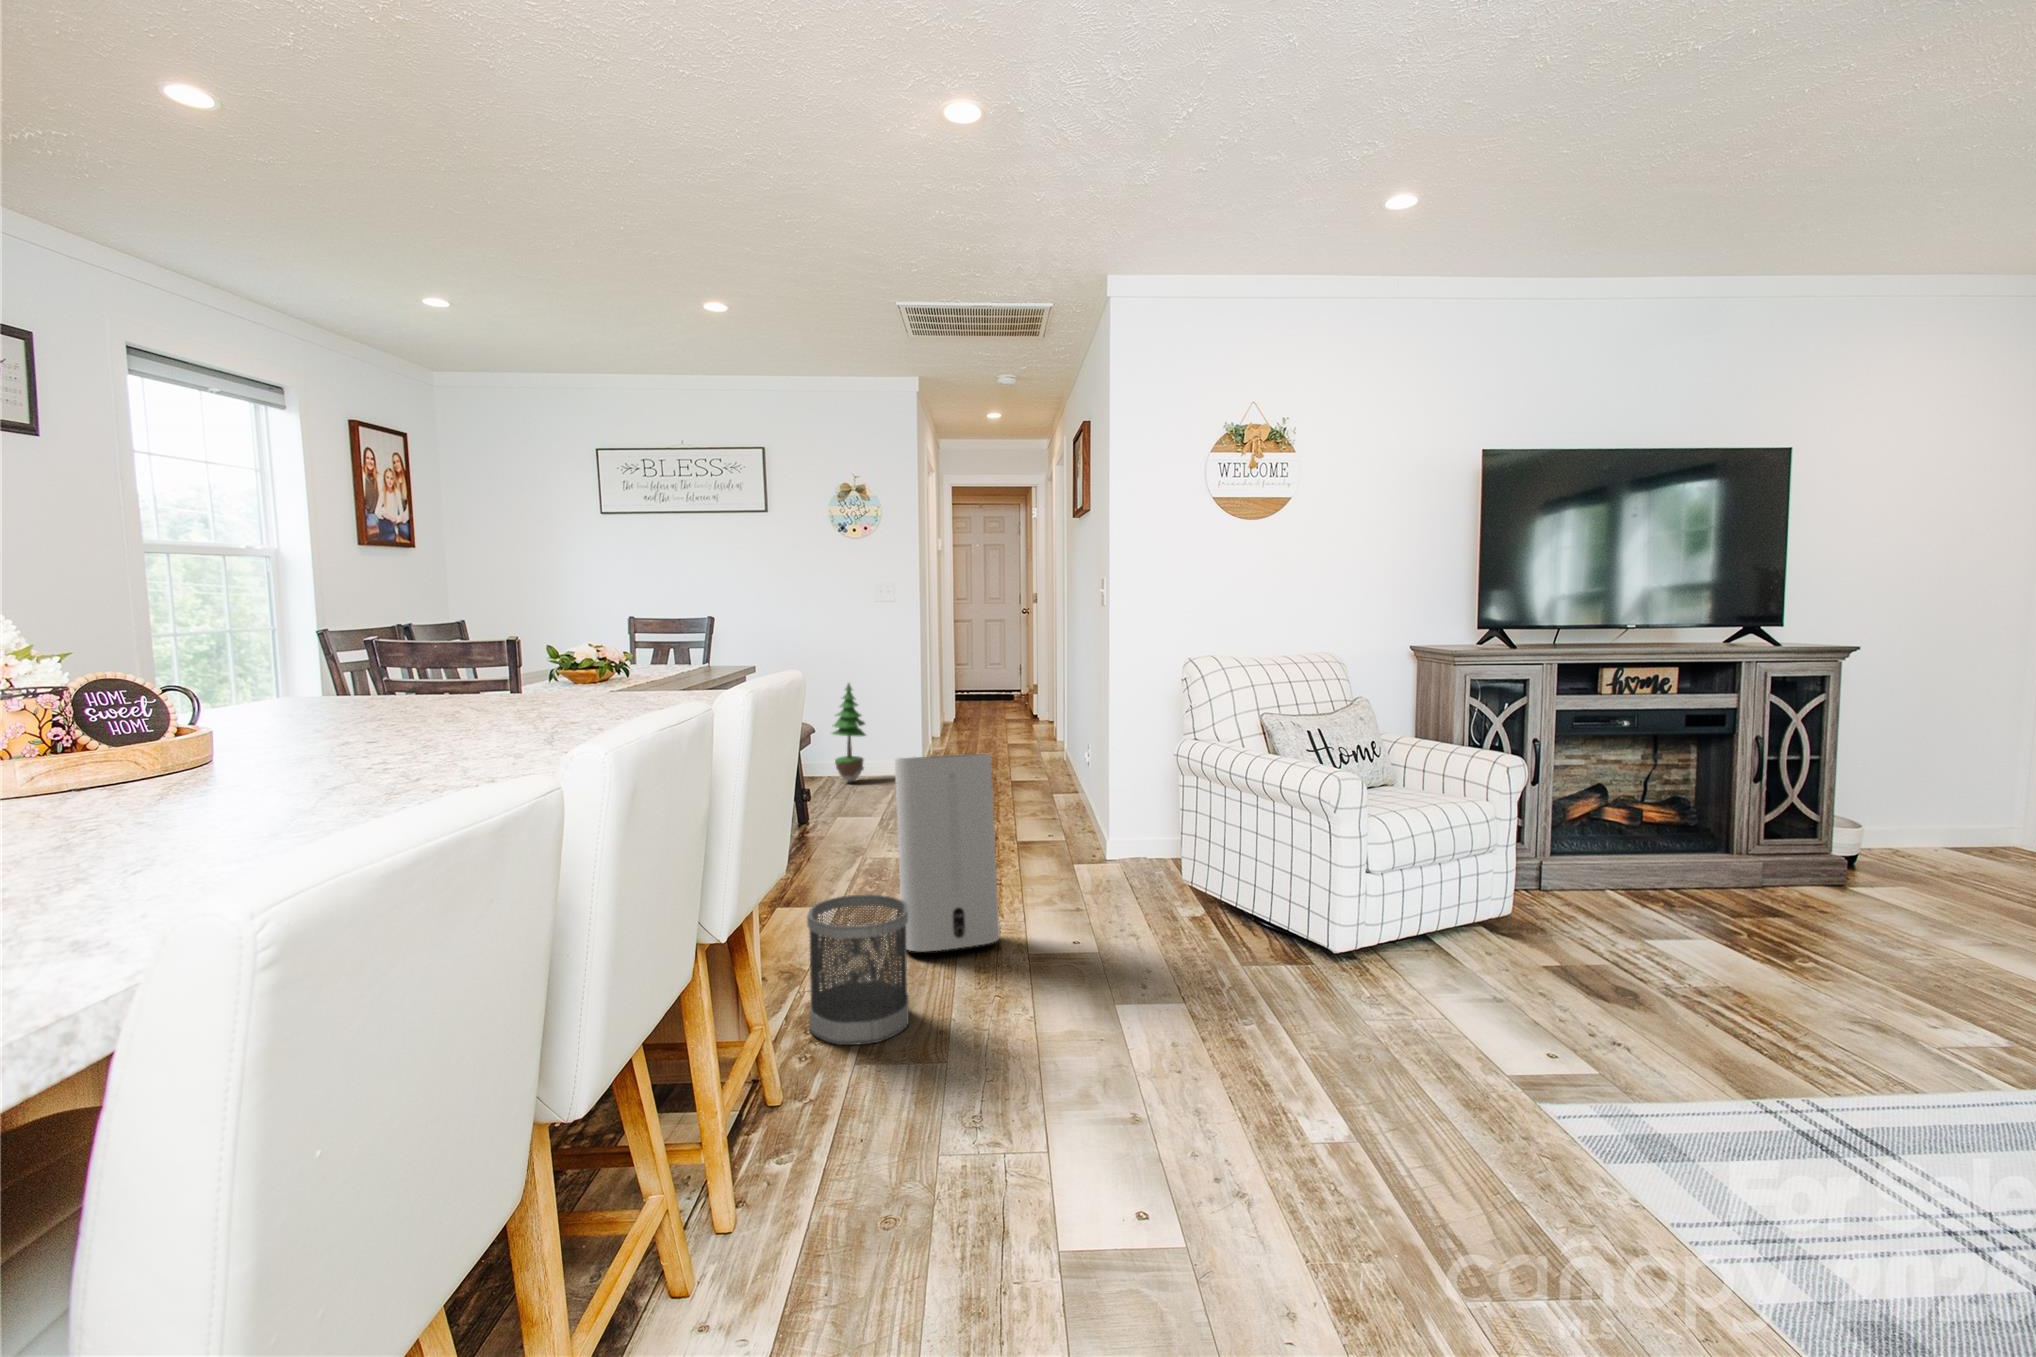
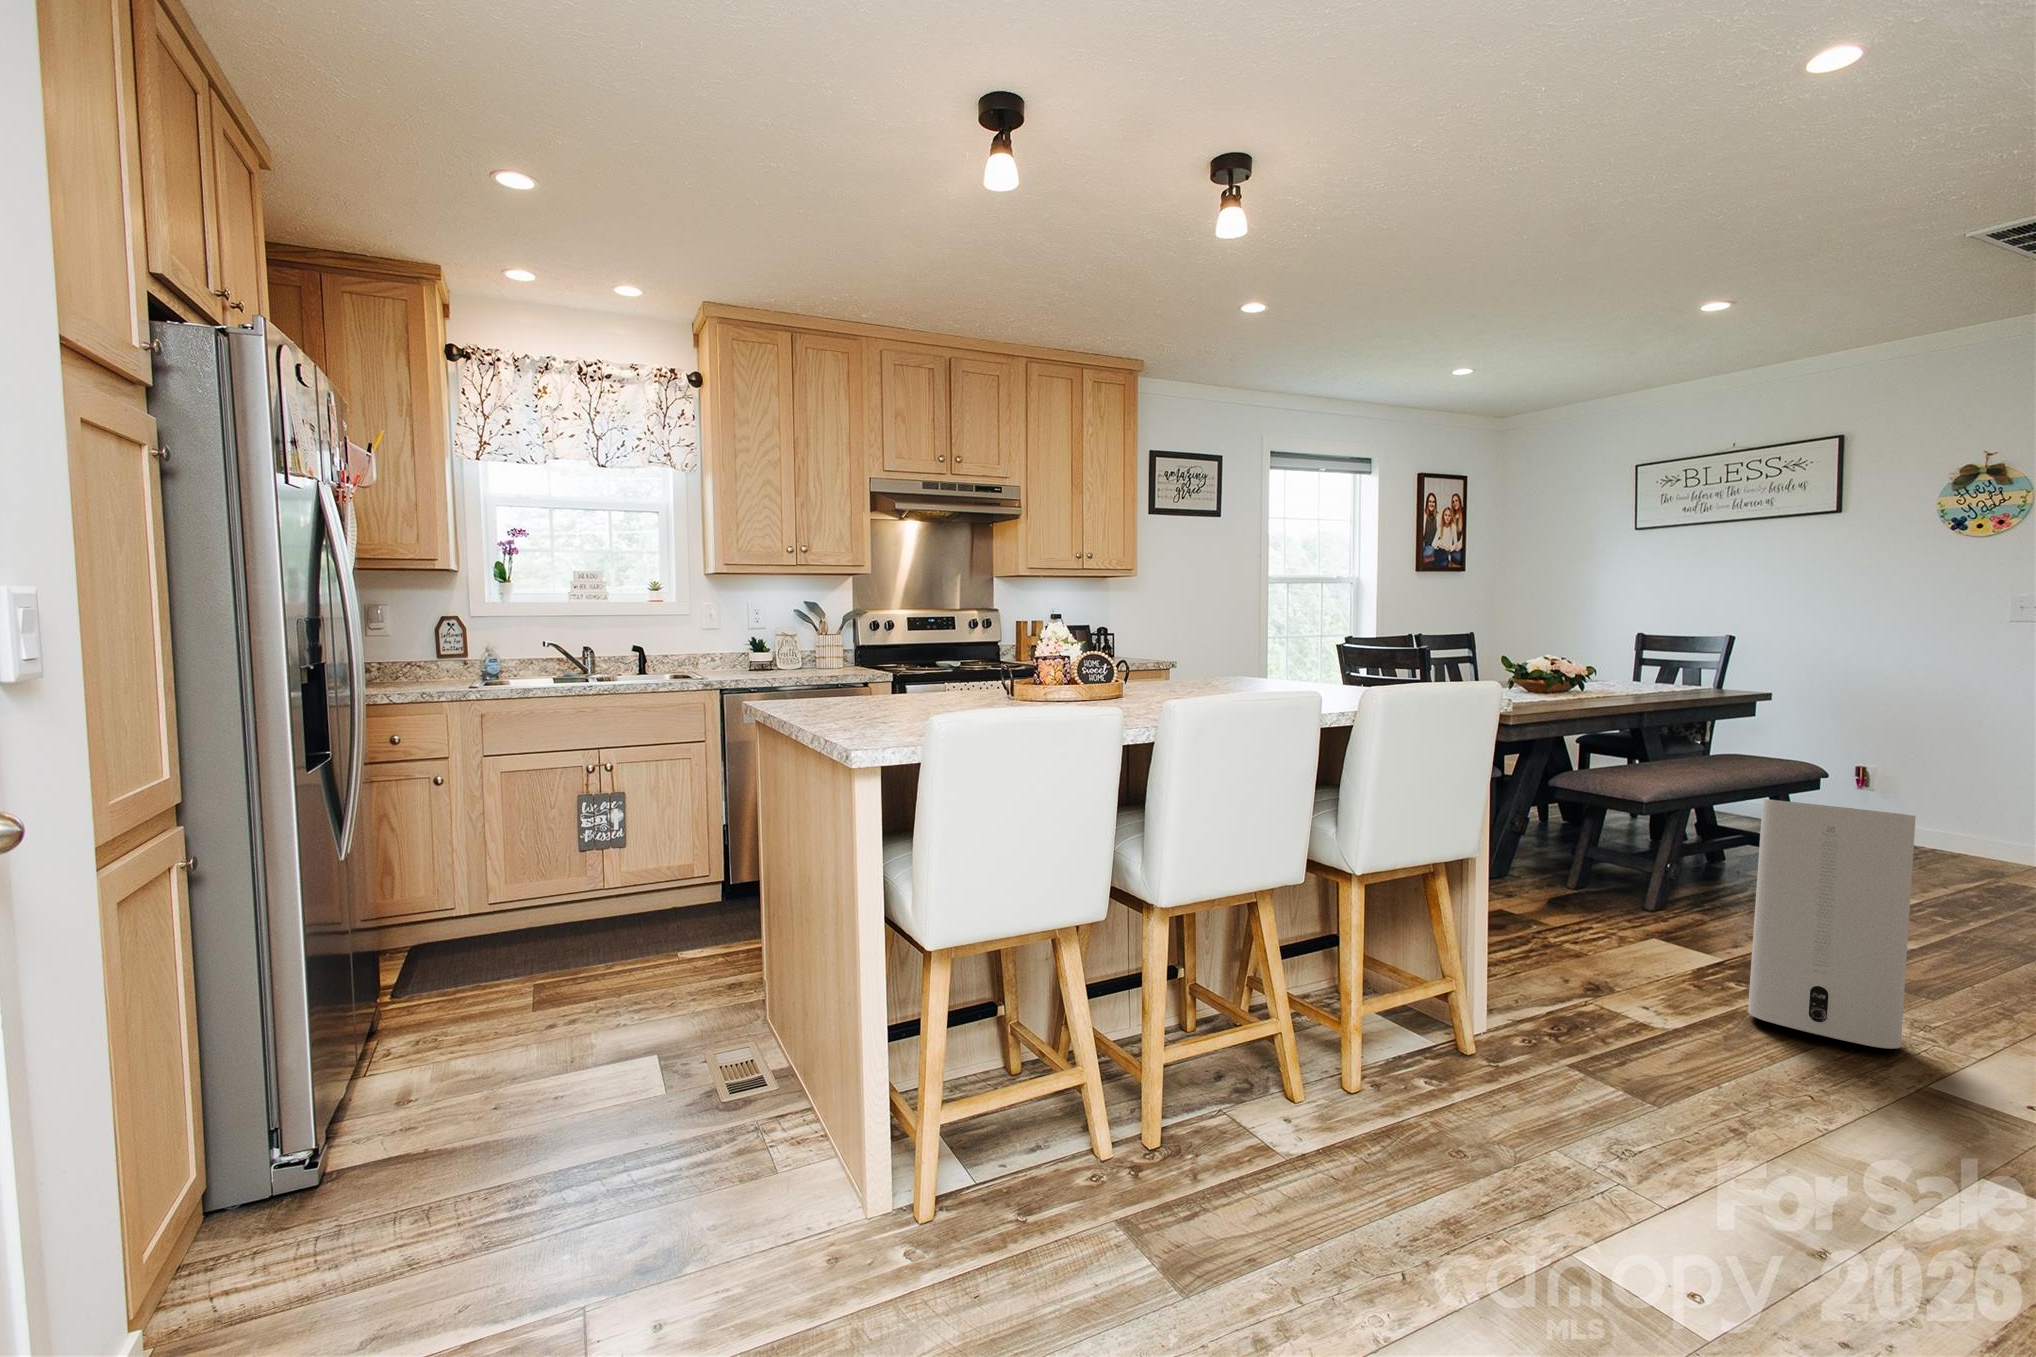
potted tree: present [832,683,866,782] -> none [1905,723,1971,854]
wastebasket: present [807,894,909,1045] -> none [1559,914,1683,1067]

